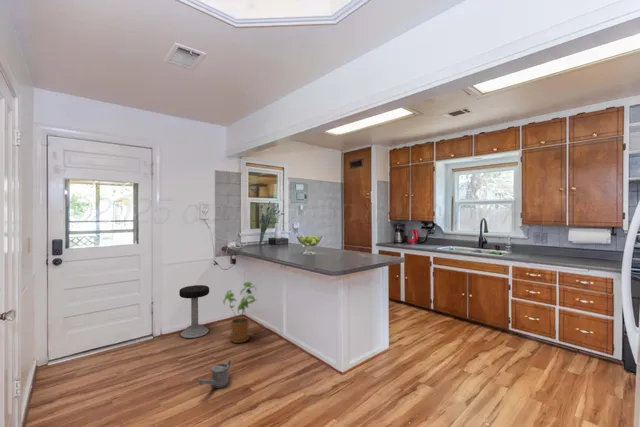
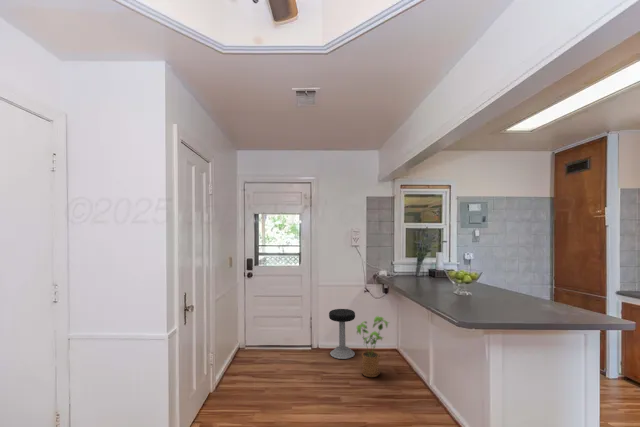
watering can: present [199,360,231,388] -> none [296,388,333,411]

